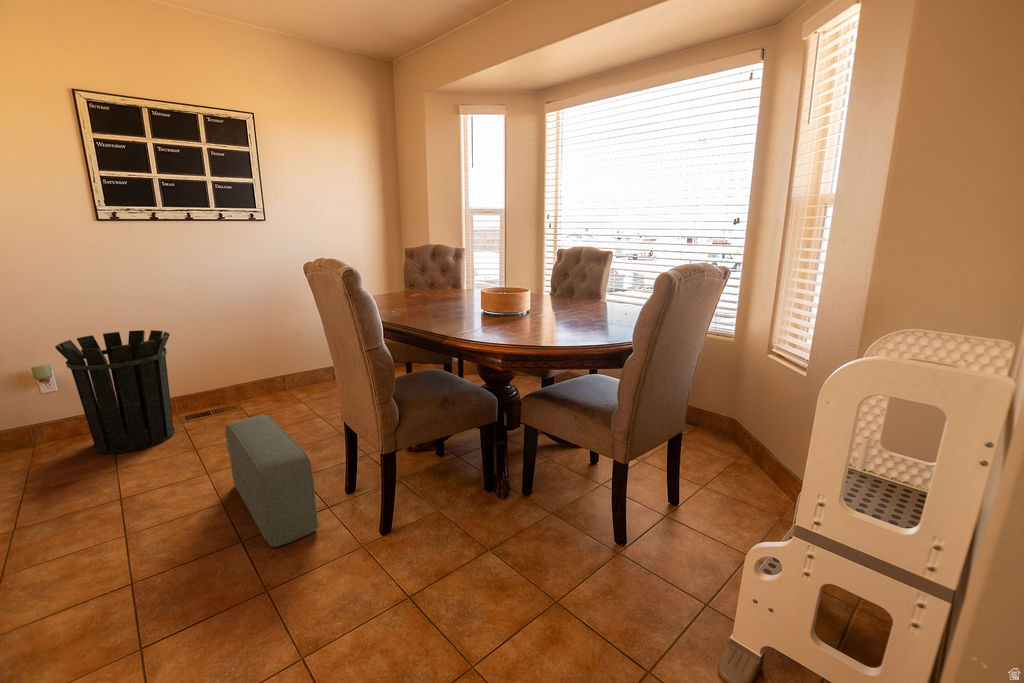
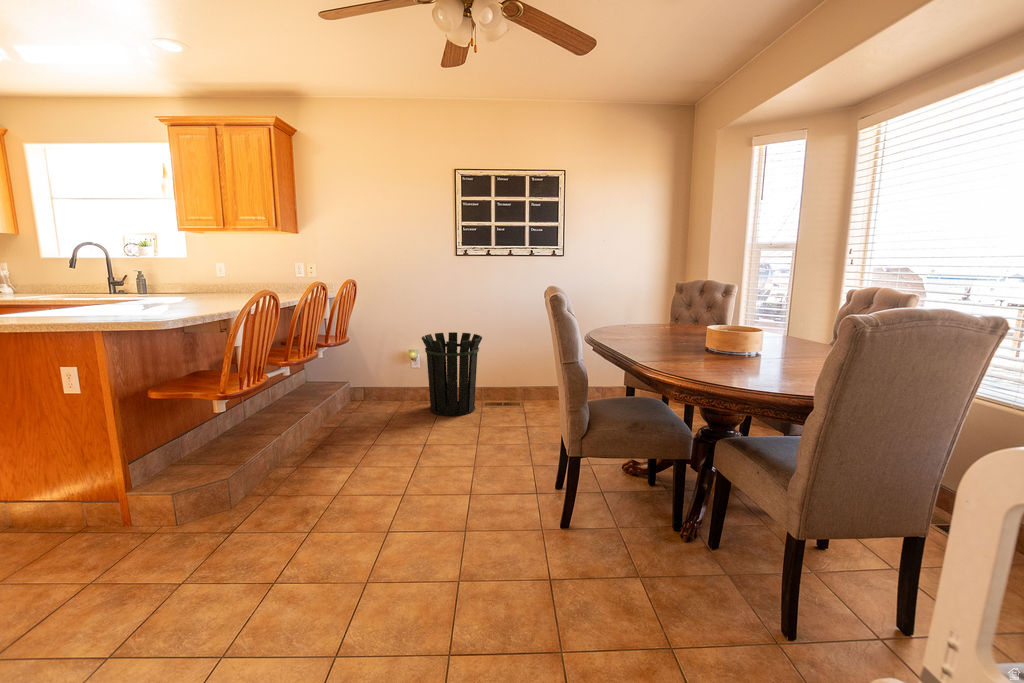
pouf: present [225,415,318,547] -> none [487,407,525,505]

